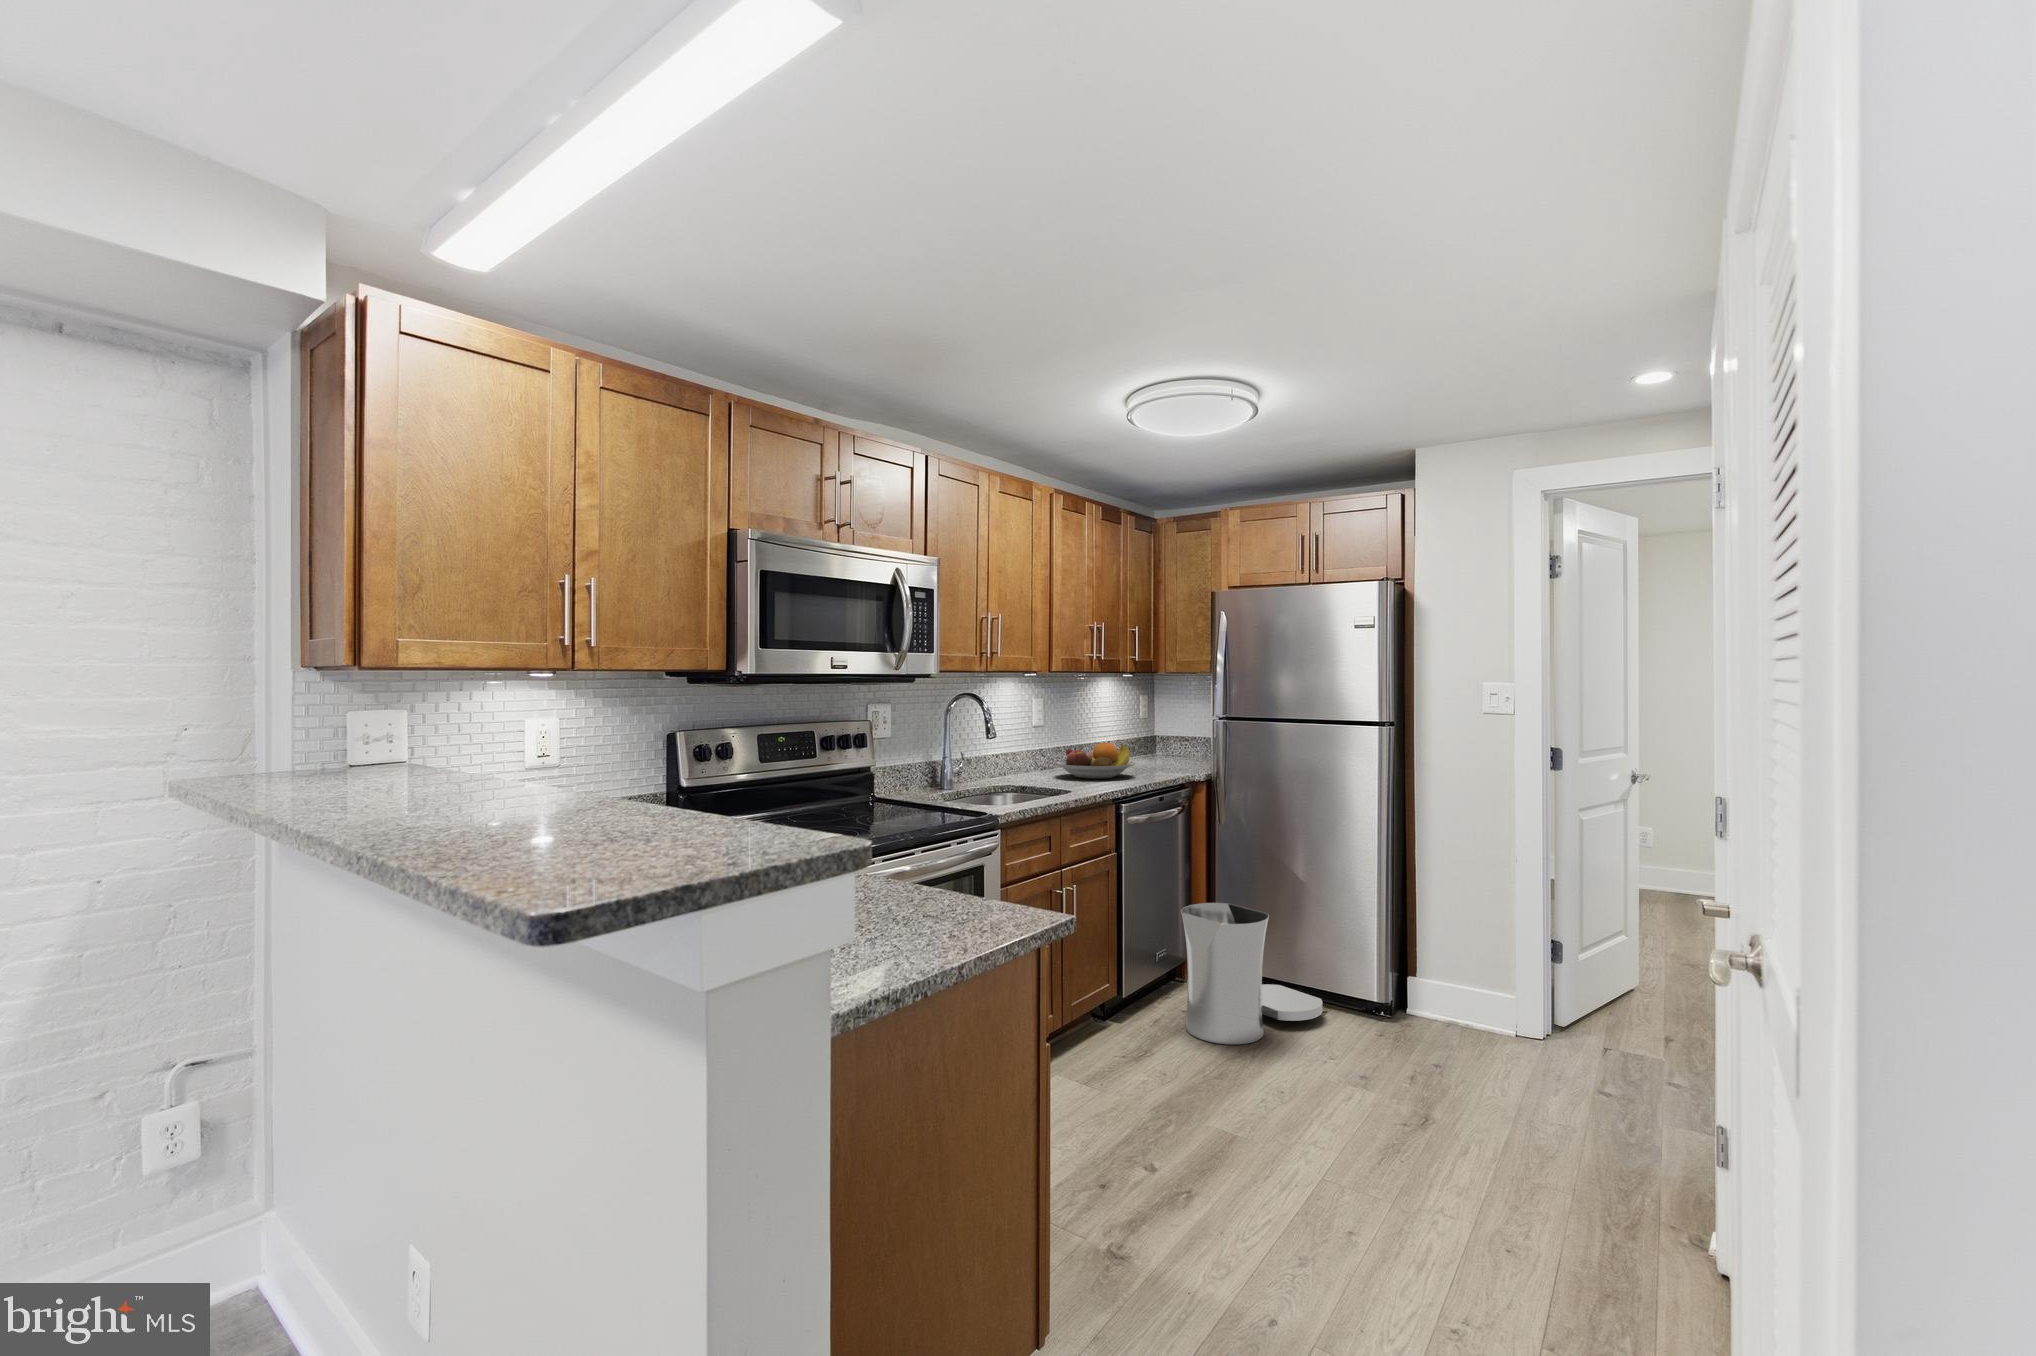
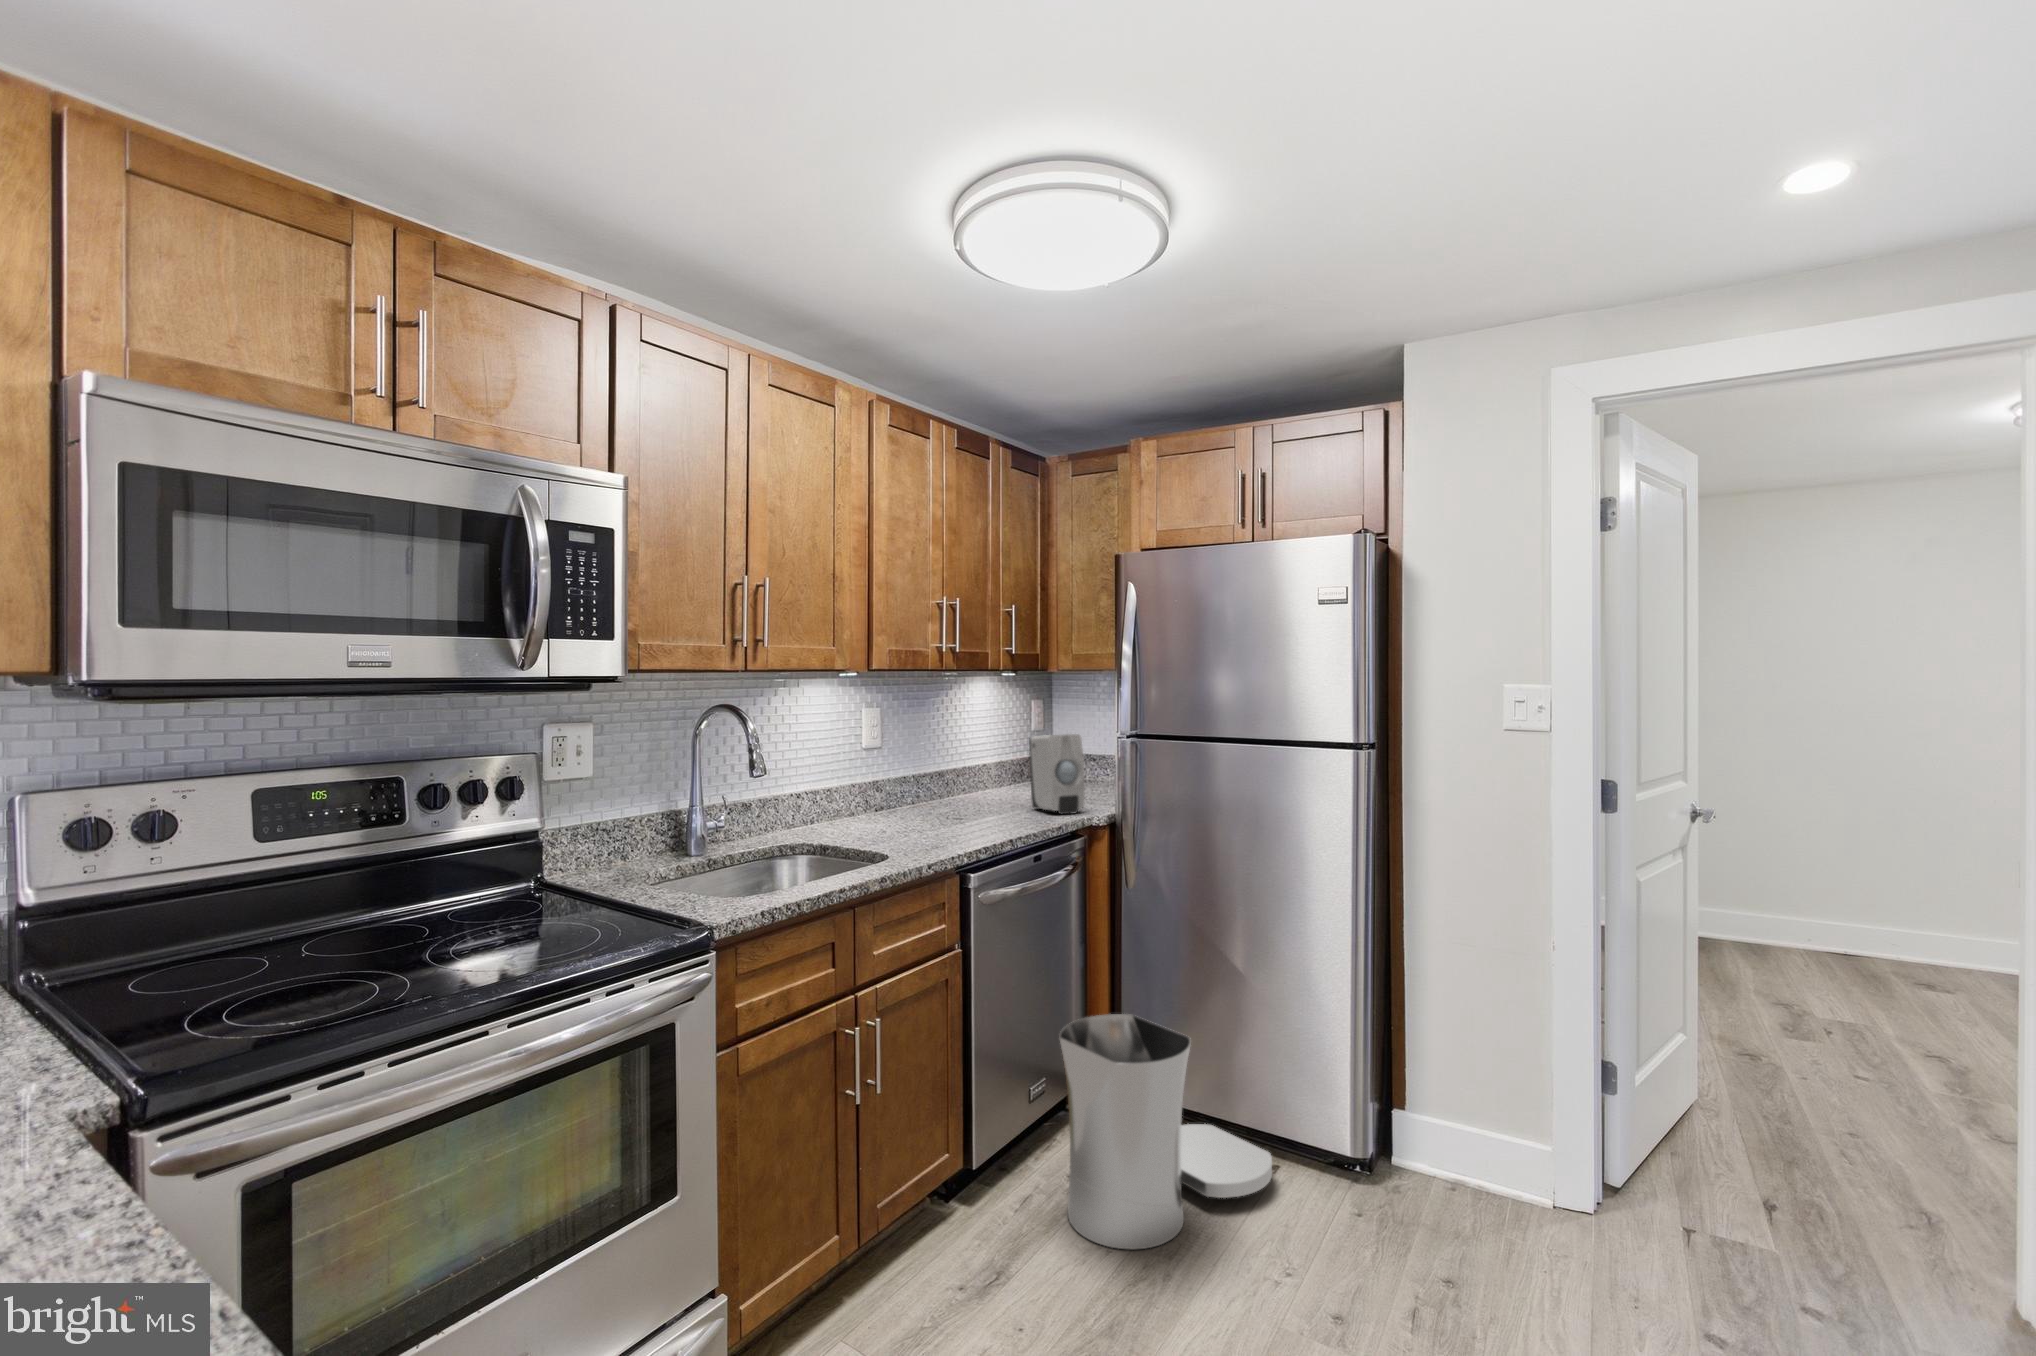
soap dispenser: none [1149,718,1190,774] -> present [1029,734,1085,814]
fruit bowl: present [1055,743,1135,779] -> none [887,772,1003,826]

